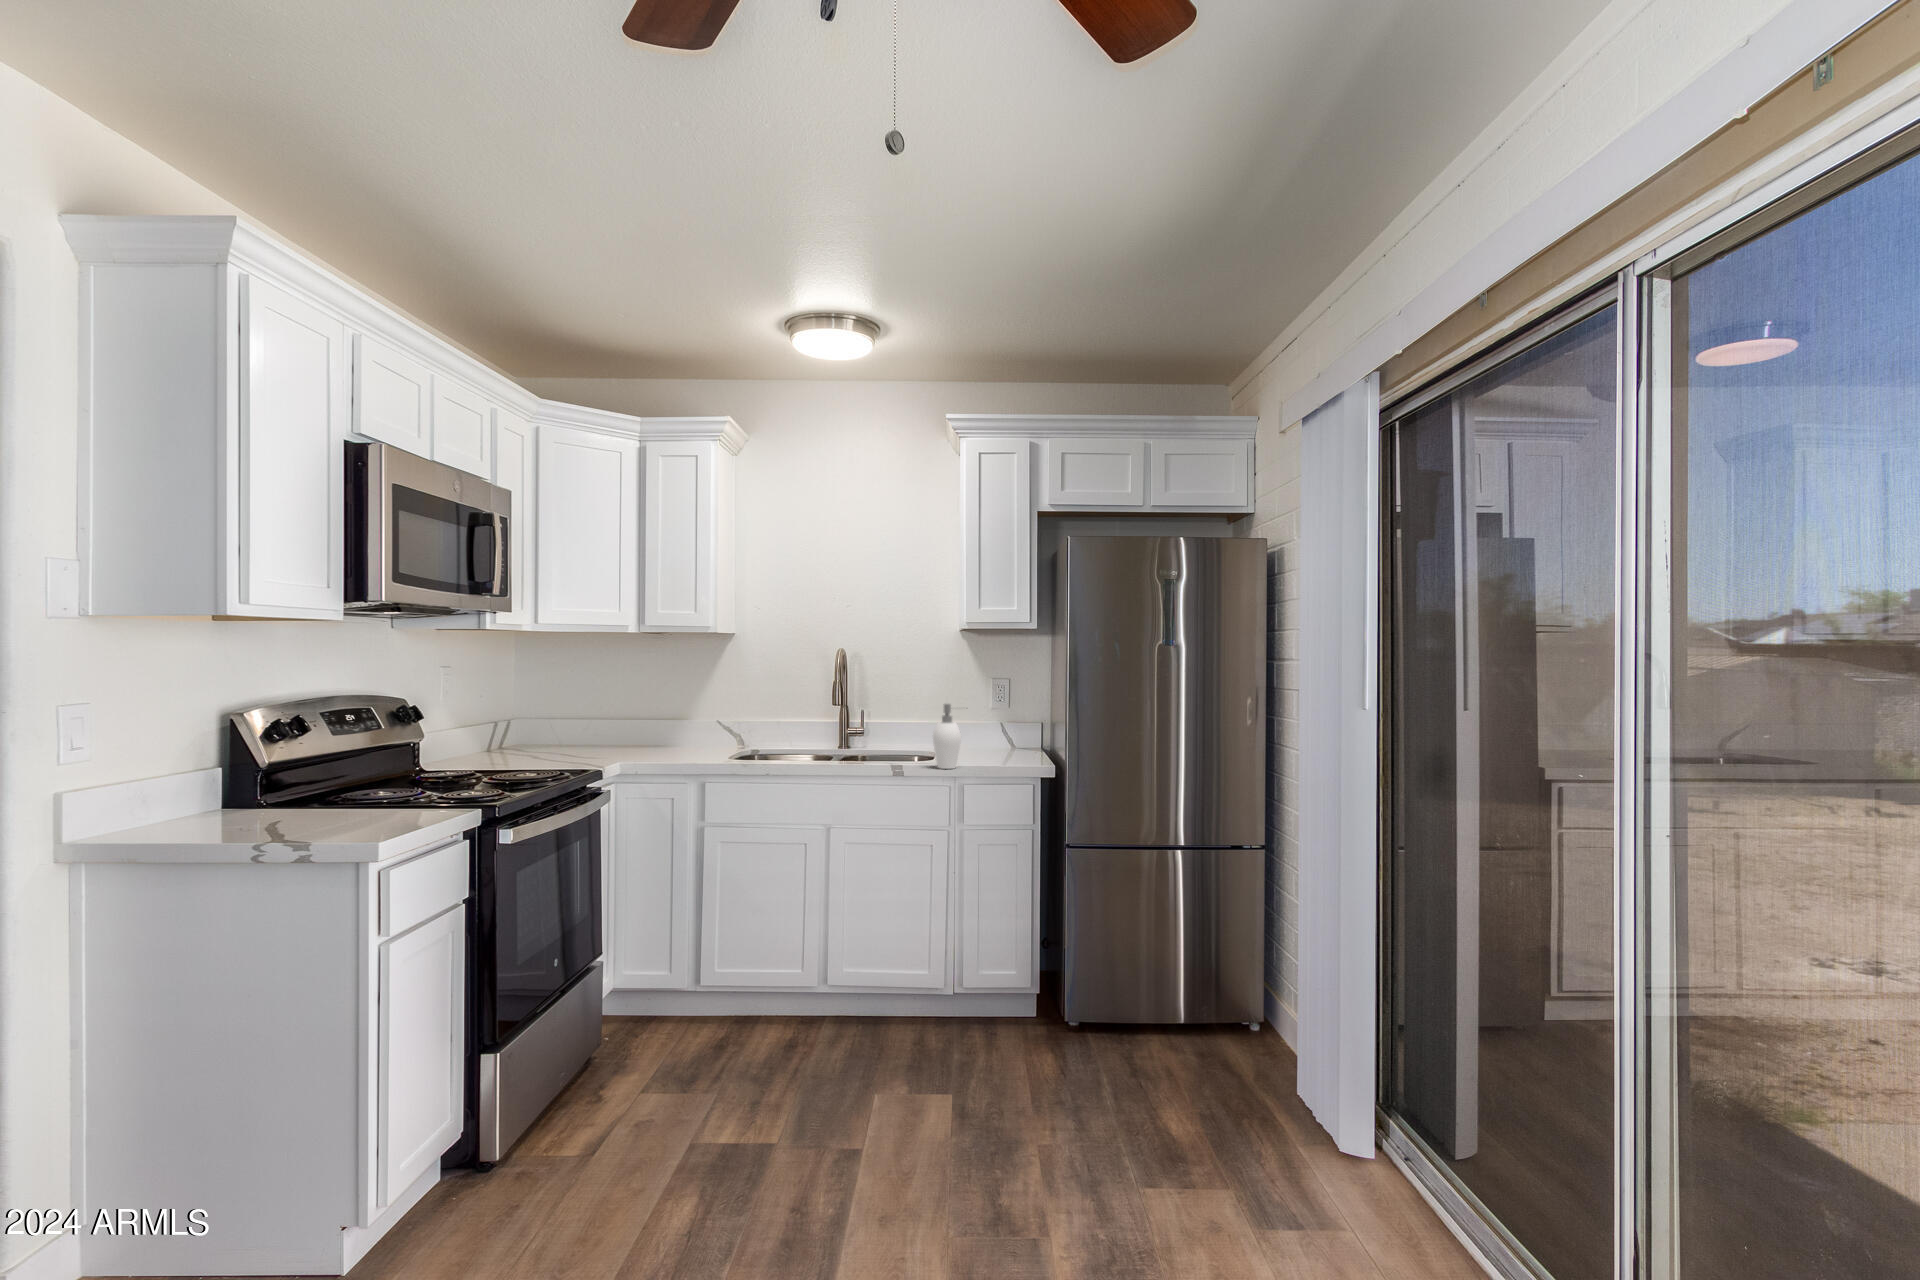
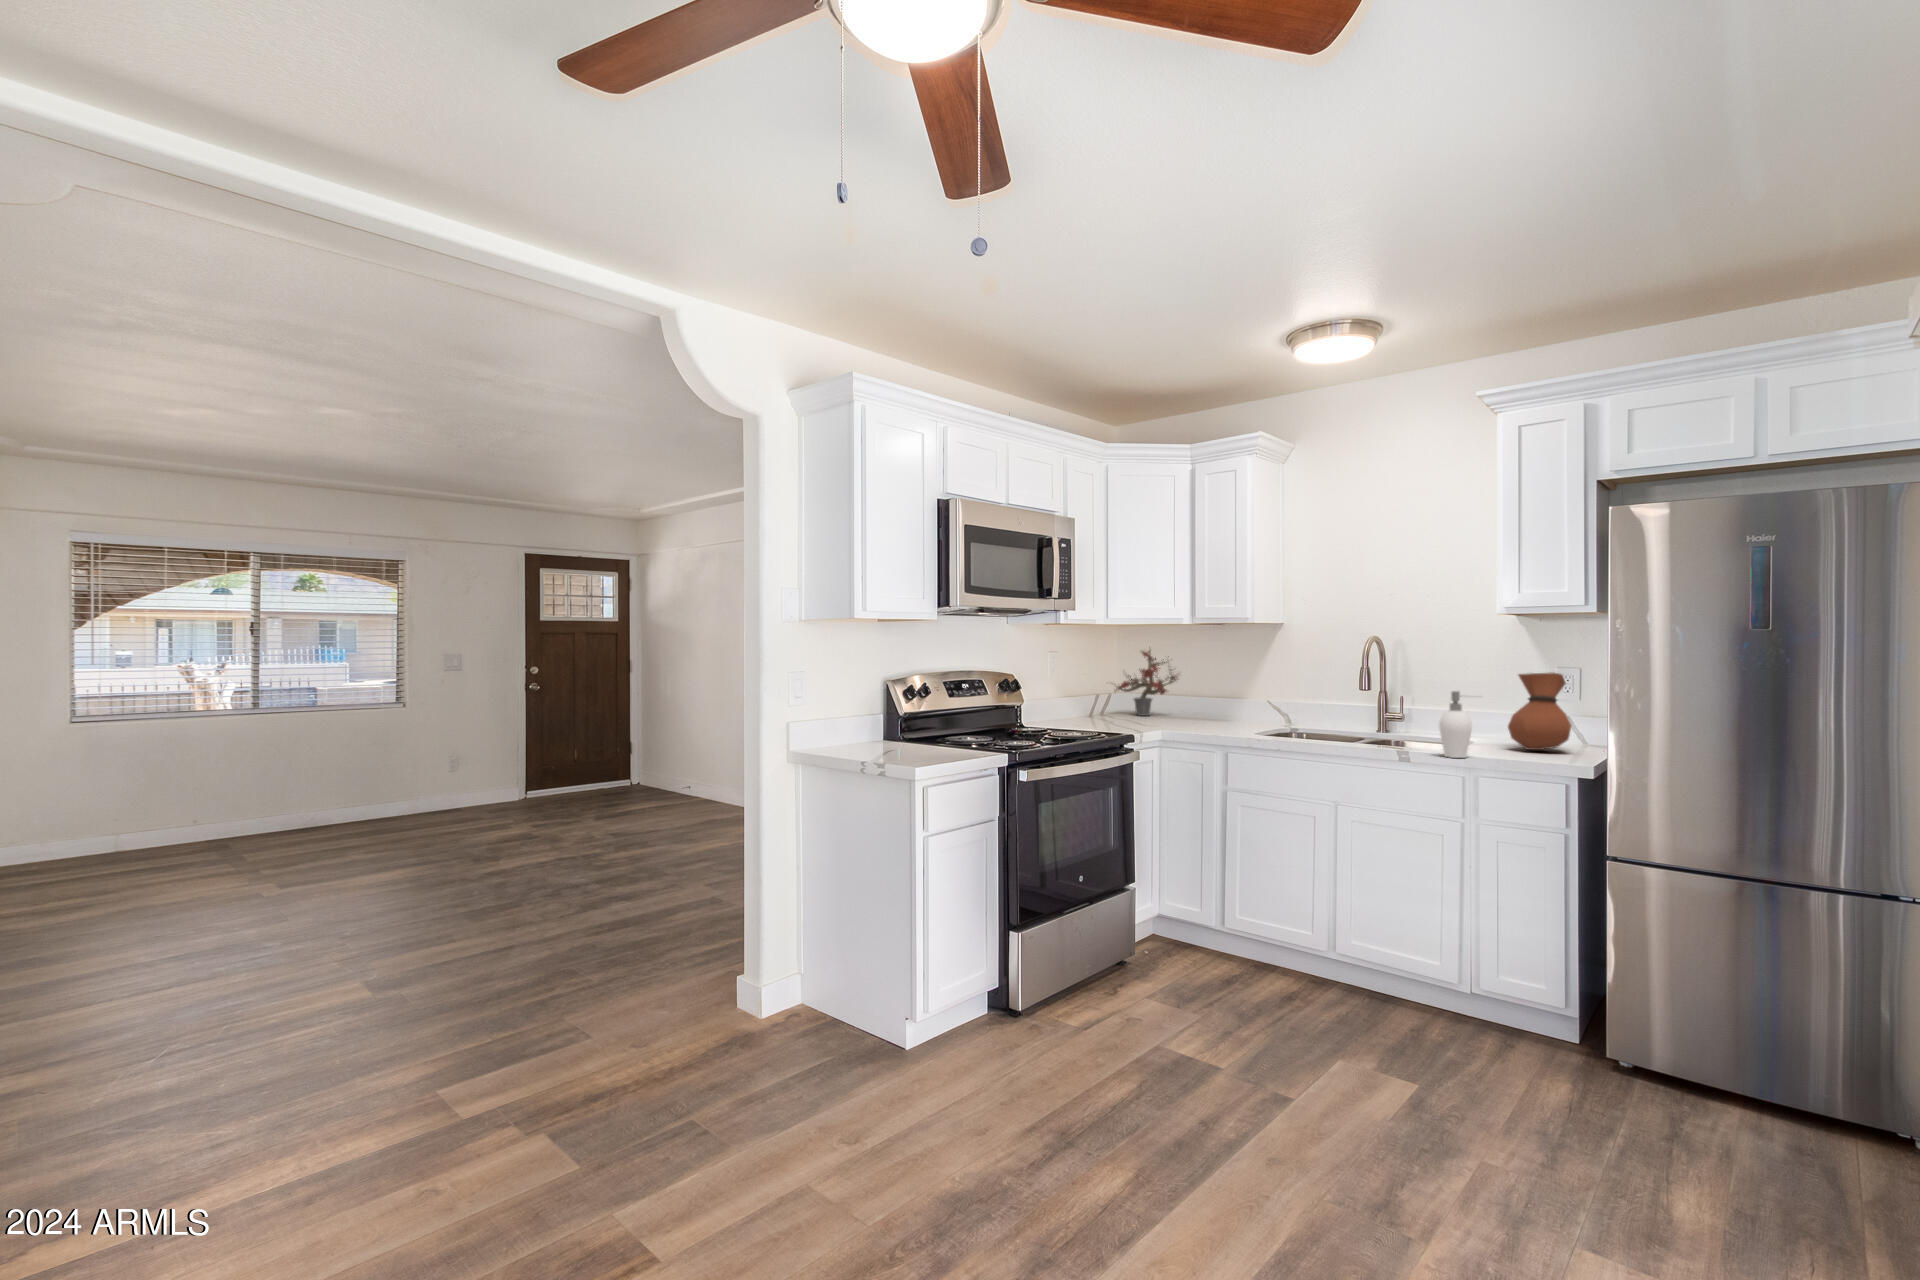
potted plant: none [504,646,606,744] -> present [1114,650,1178,716]
vase: none [969,684,1021,756] -> present [1508,673,1571,750]

